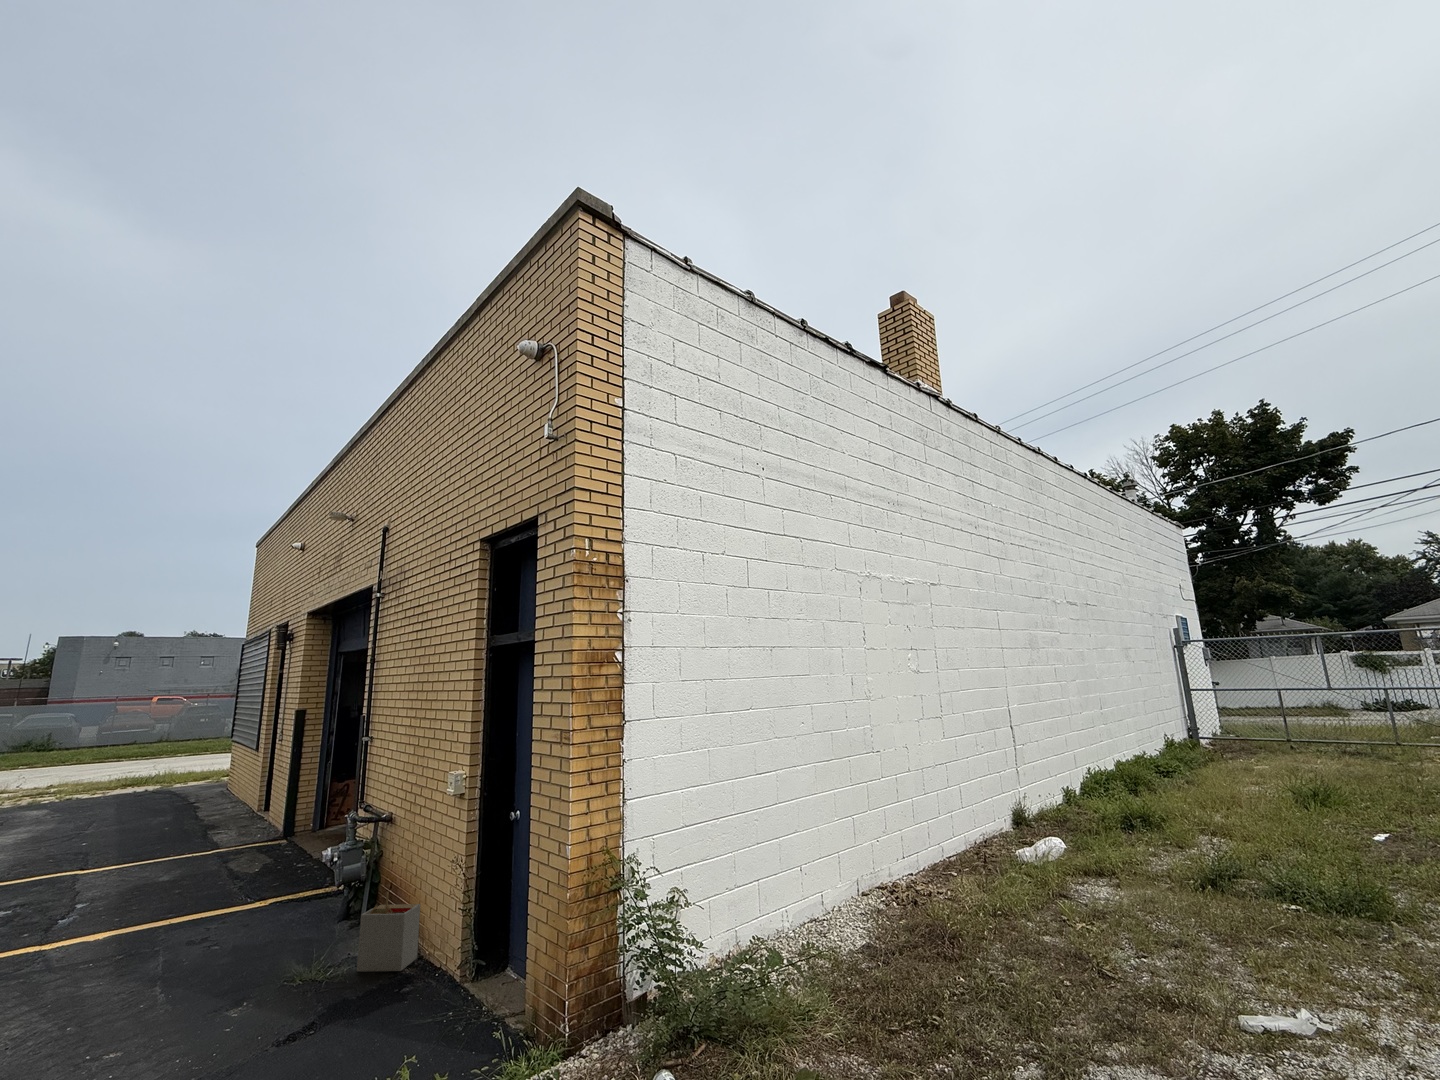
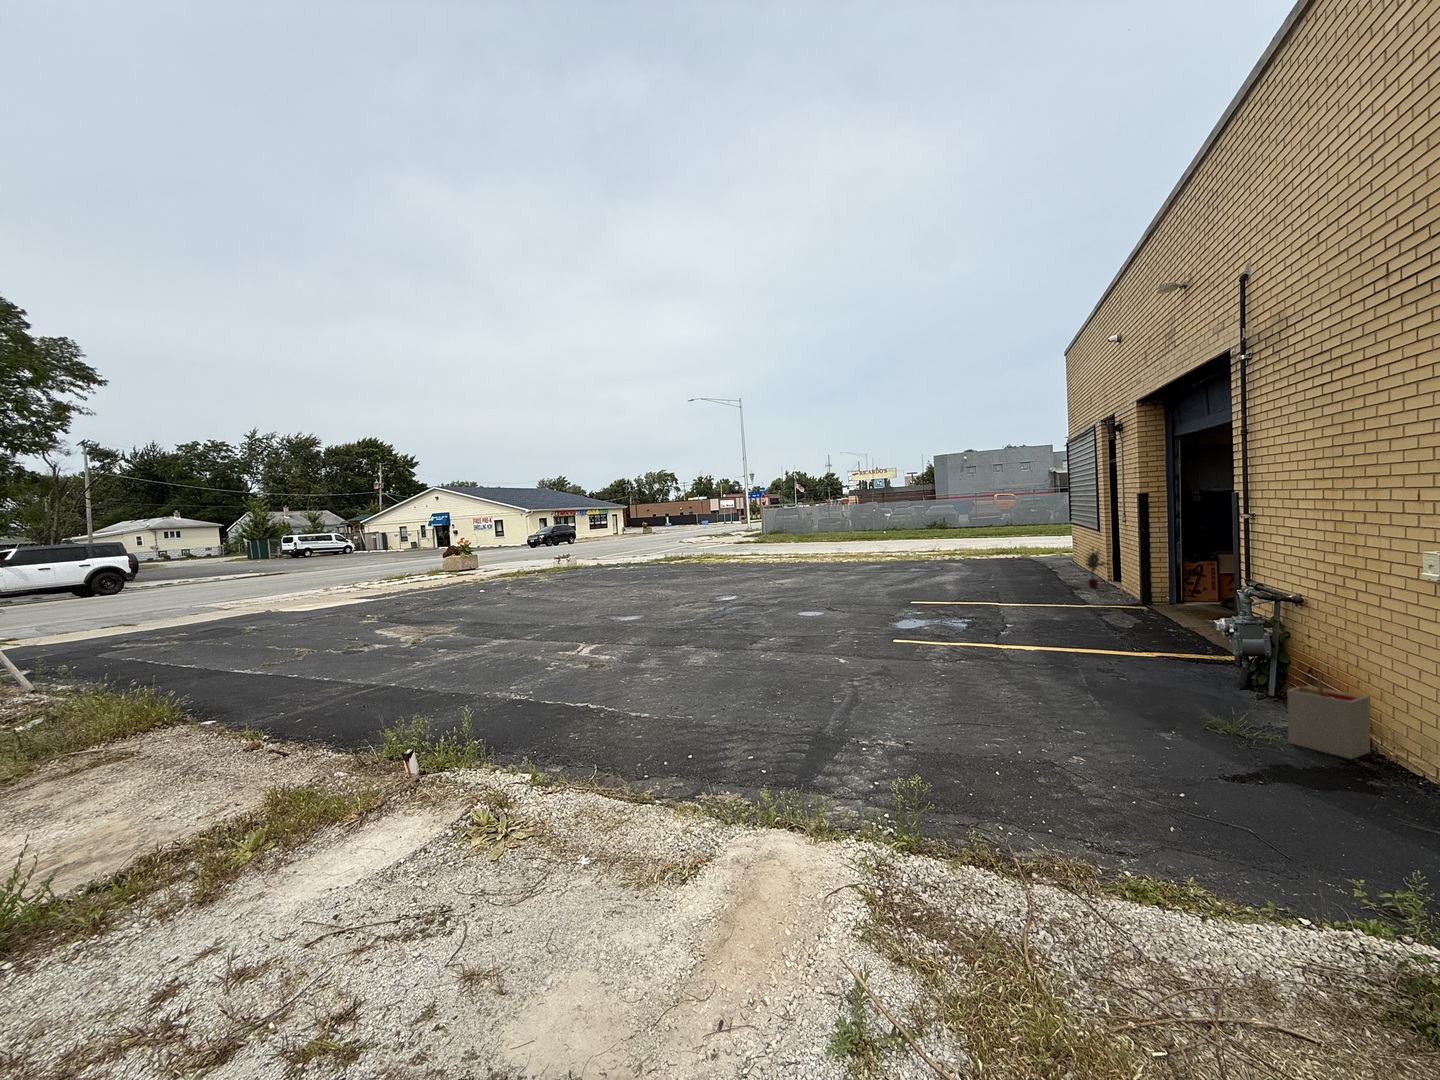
potted tree: none [229,771,261,822] -> present [1086,548,1108,588]

